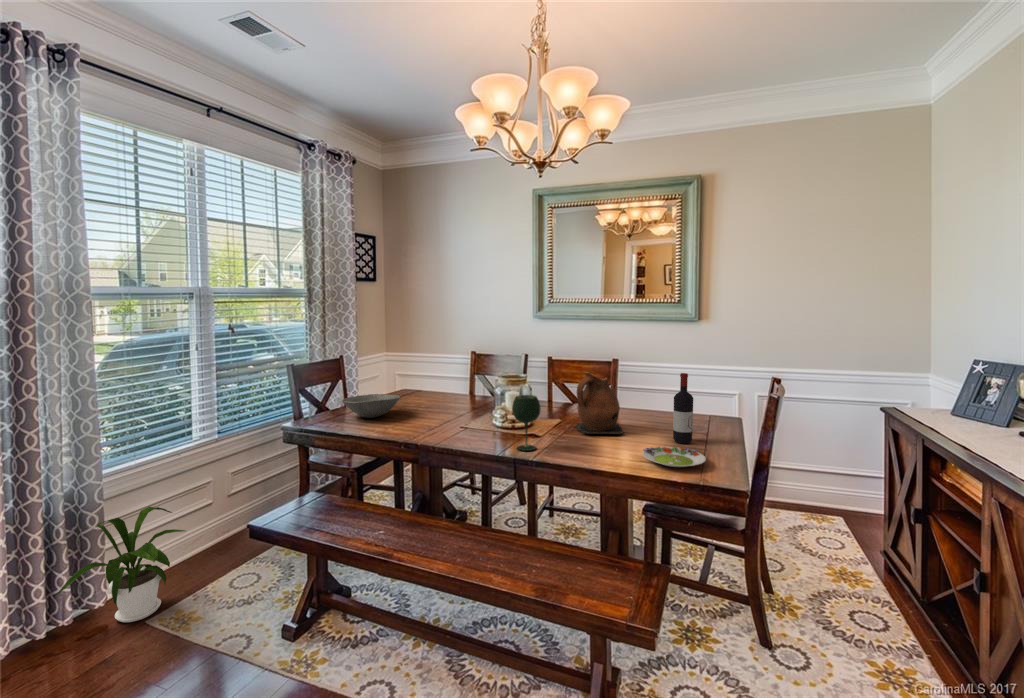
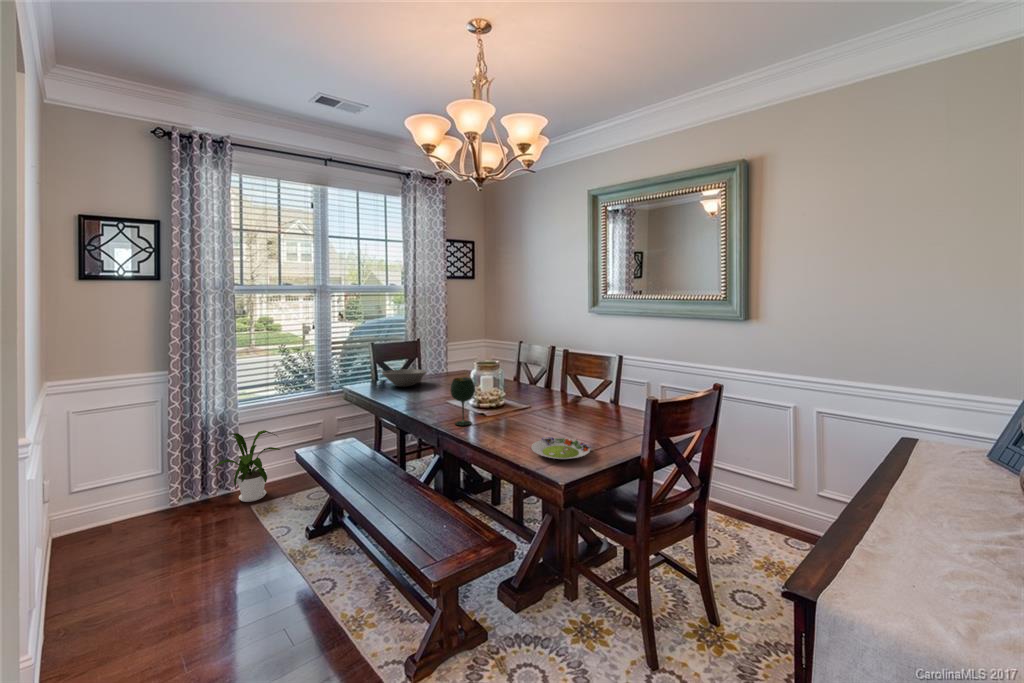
ceramic pitcher: present [576,372,624,434] -> none [526,362,578,424]
wine bottle: present [673,373,693,444] -> none [598,369,617,440]

